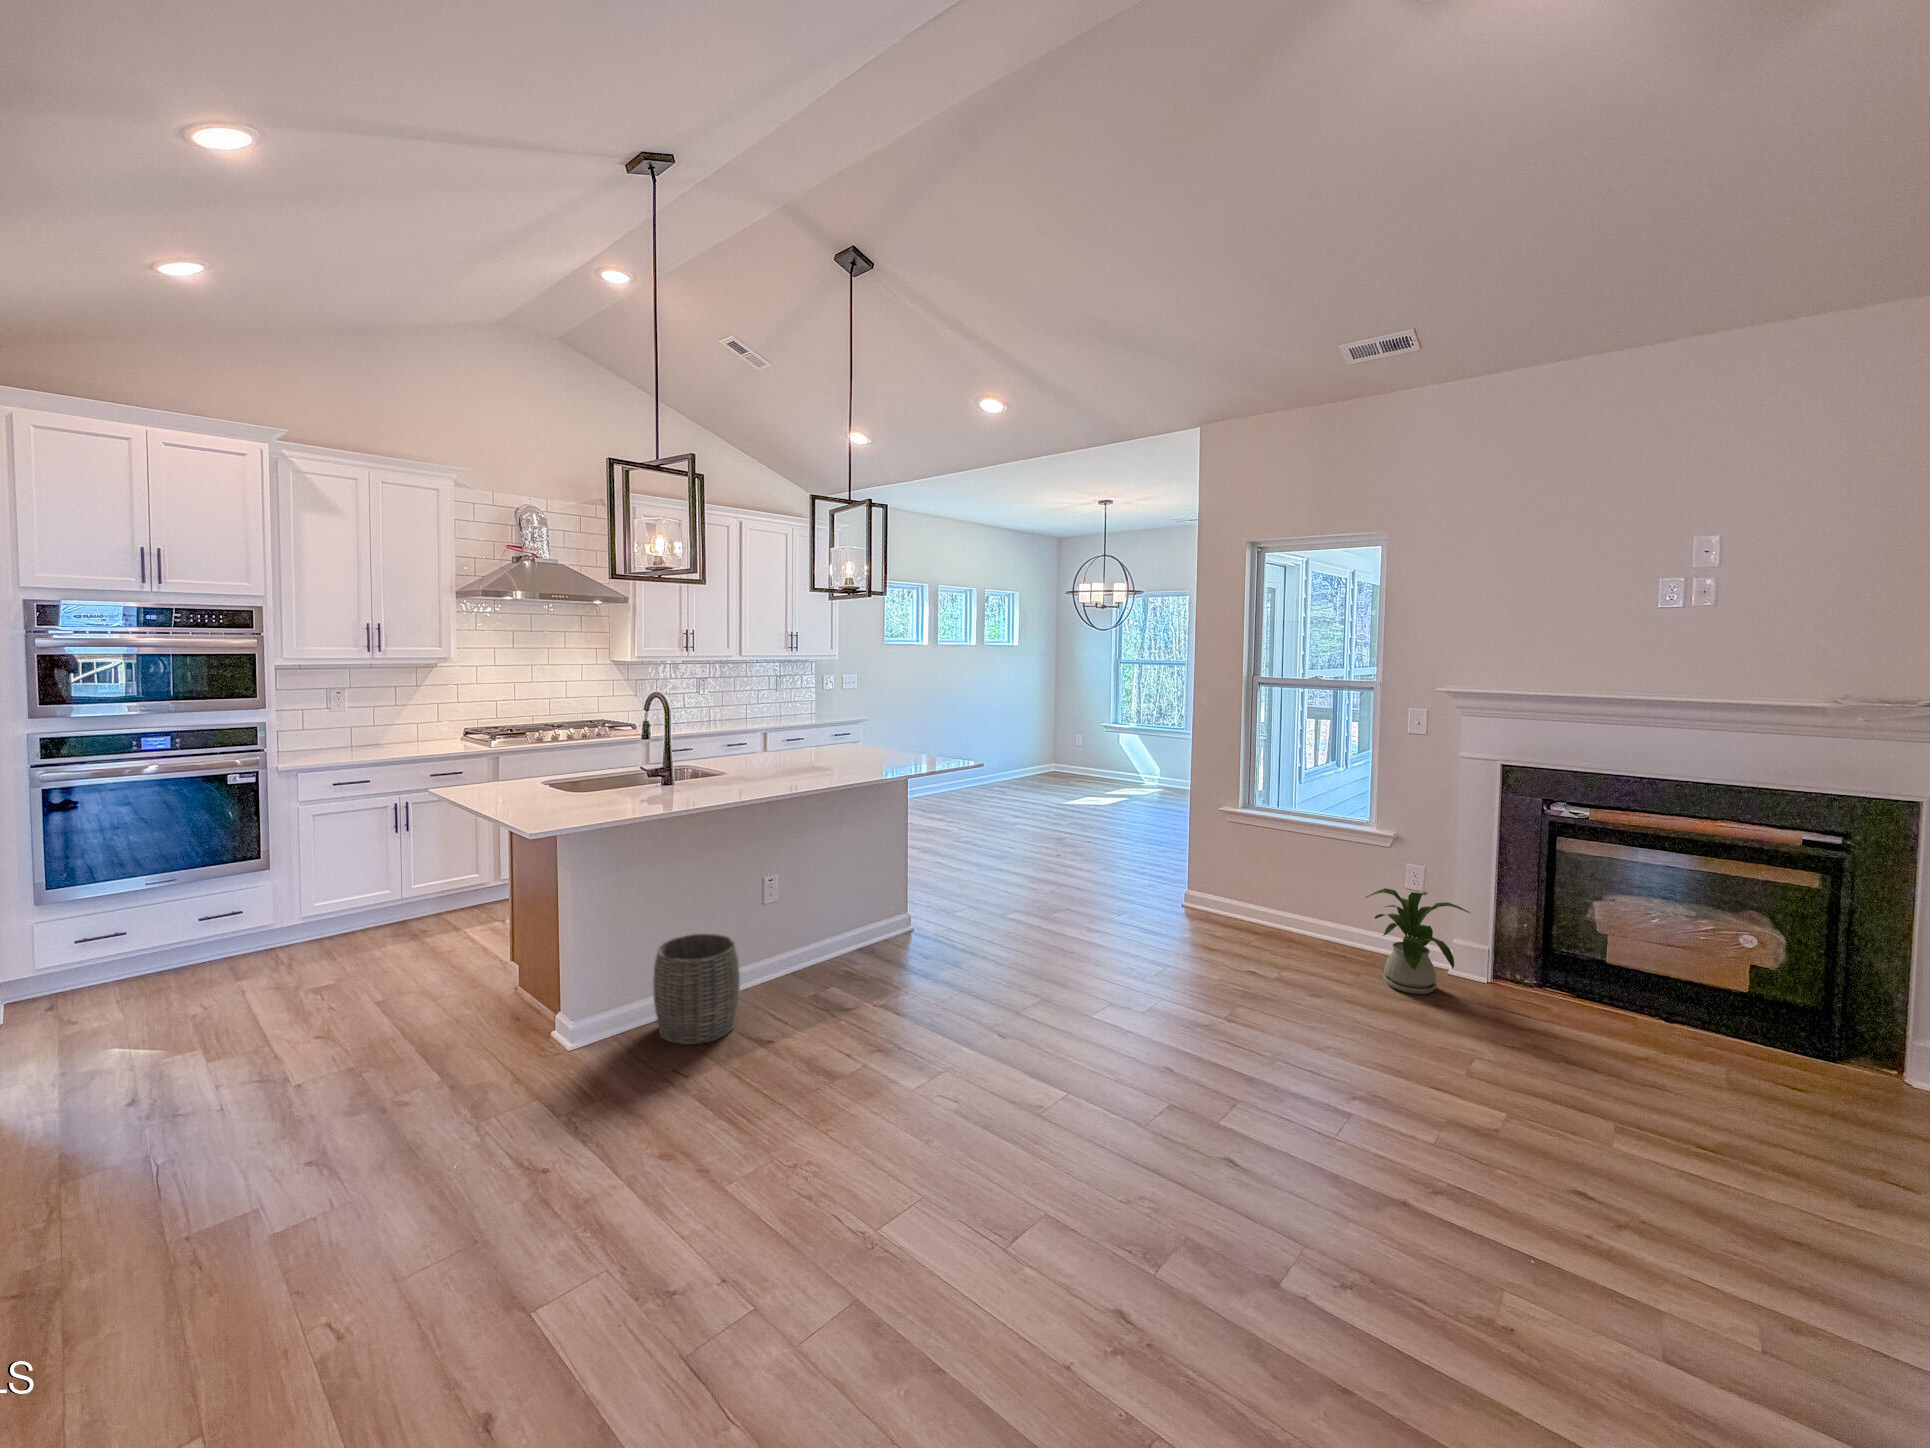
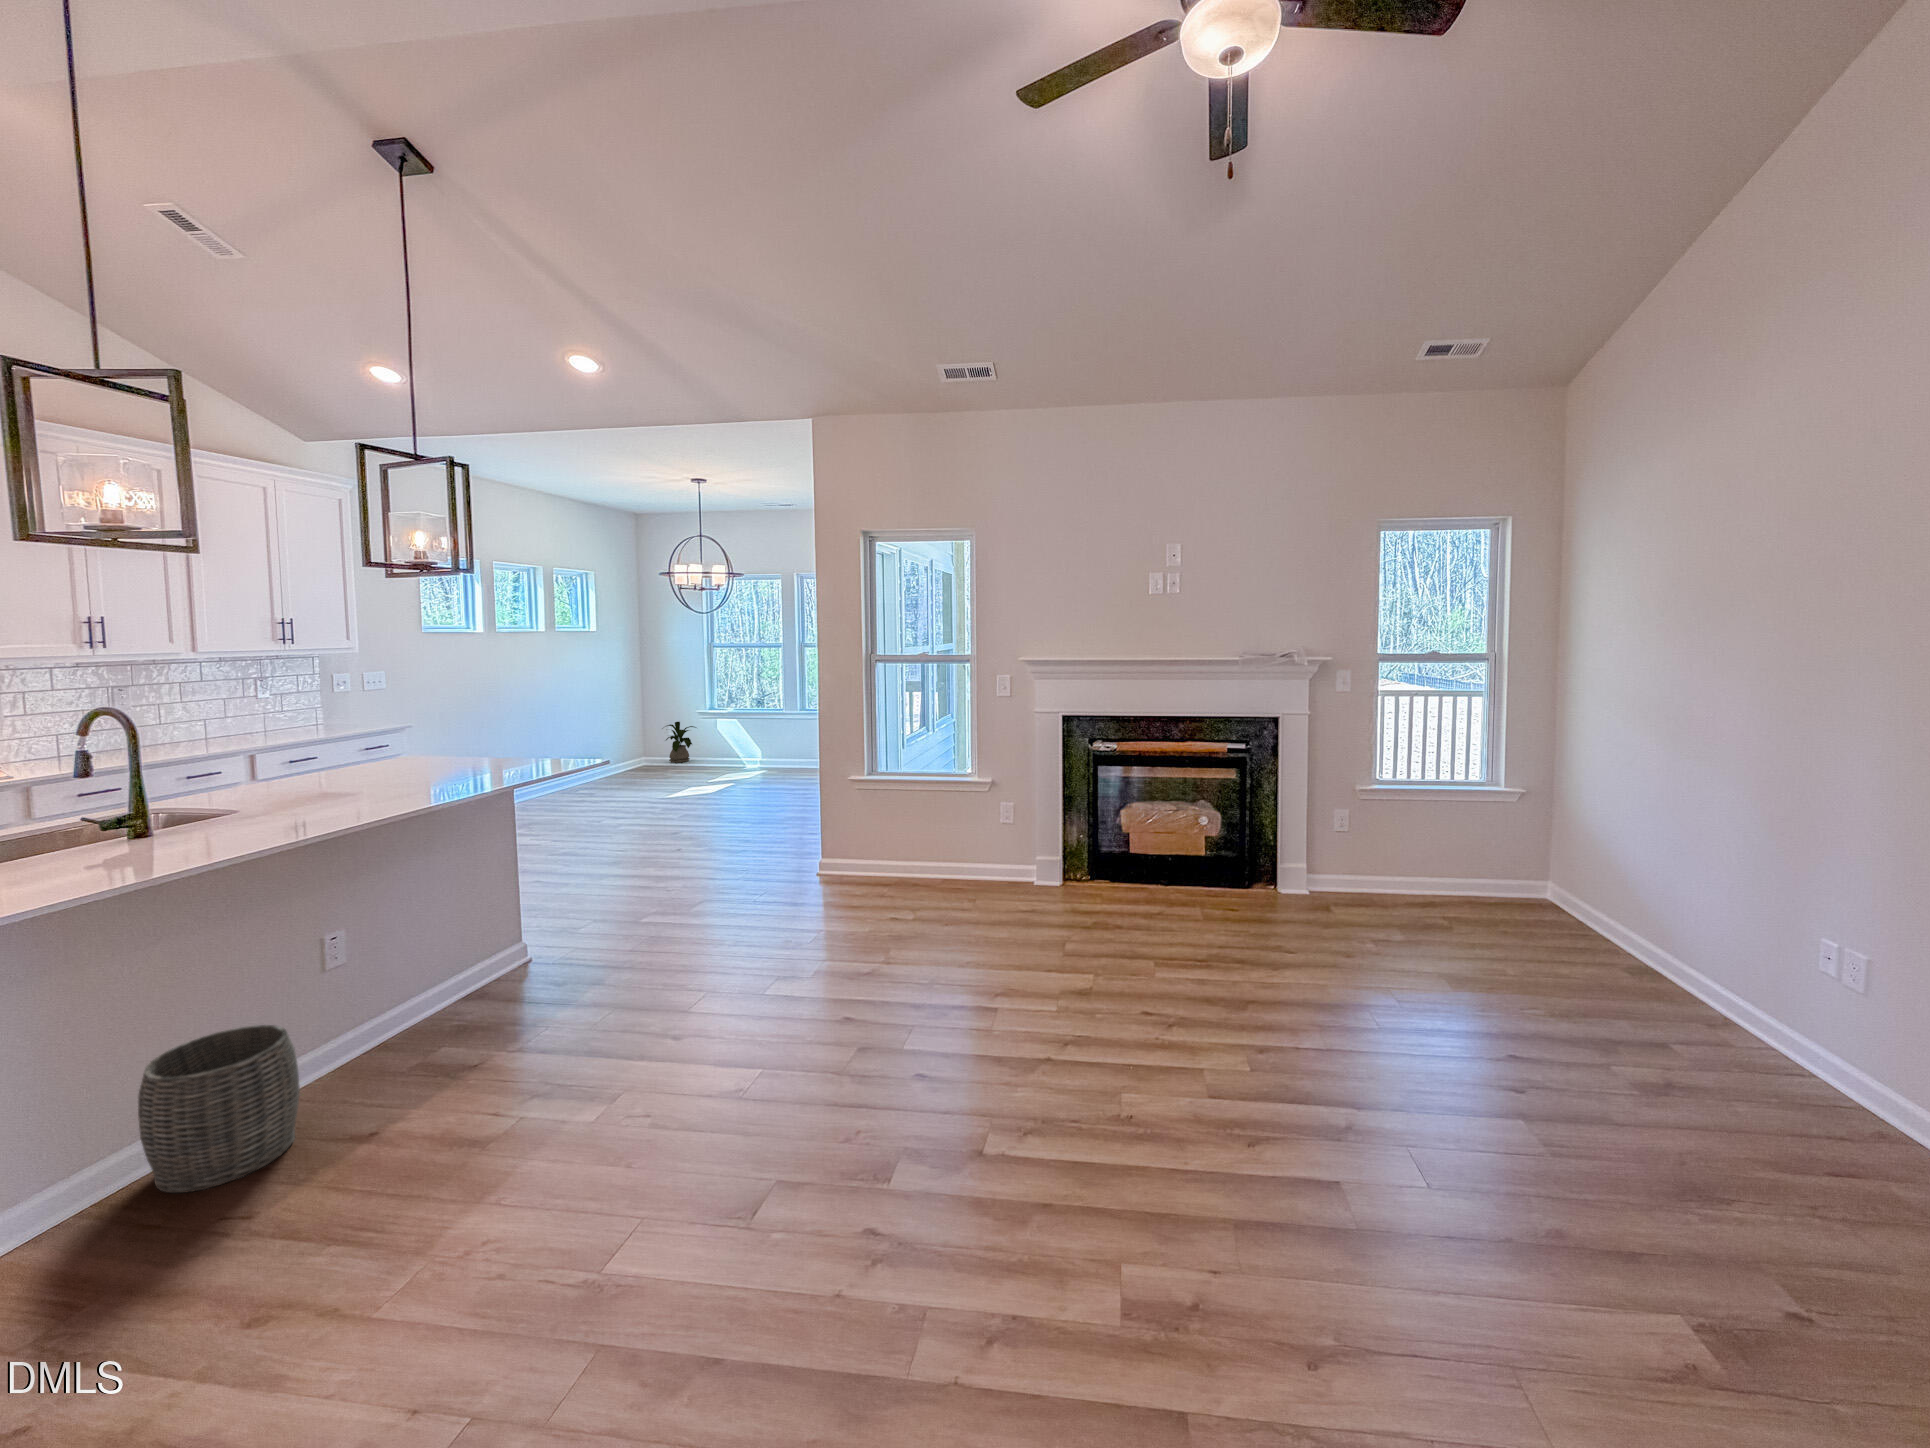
house plant: present [1365,888,1470,994] -> present [666,722,696,763]

